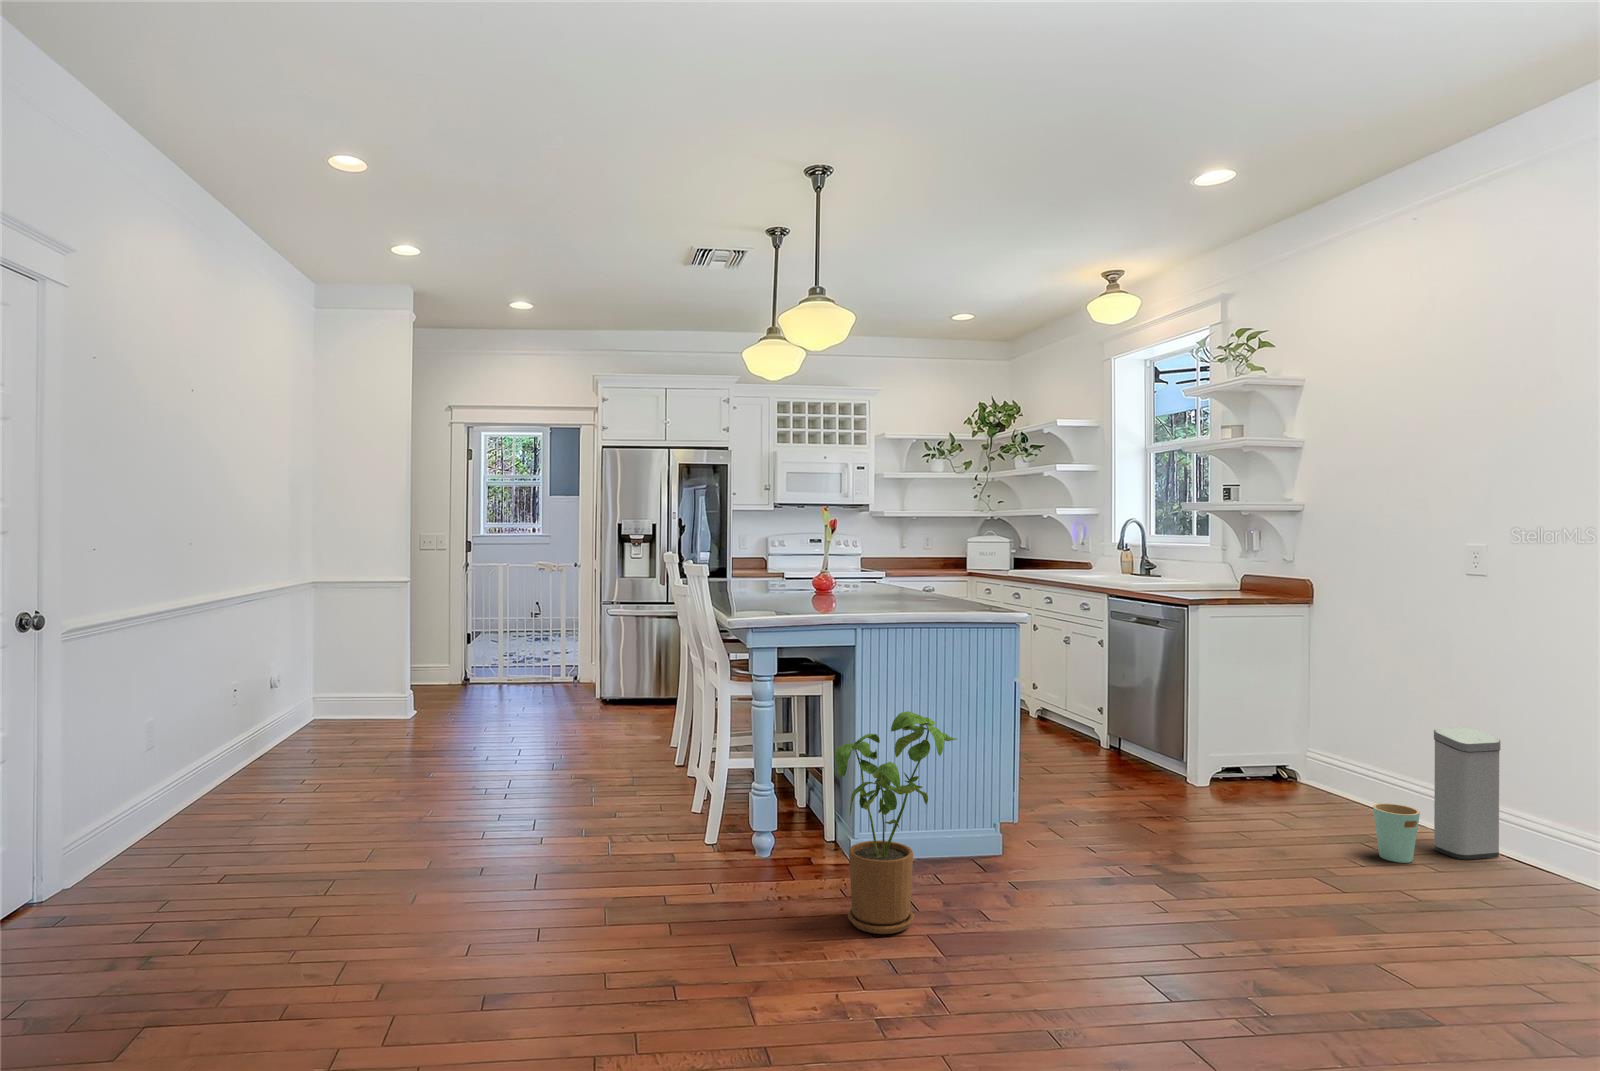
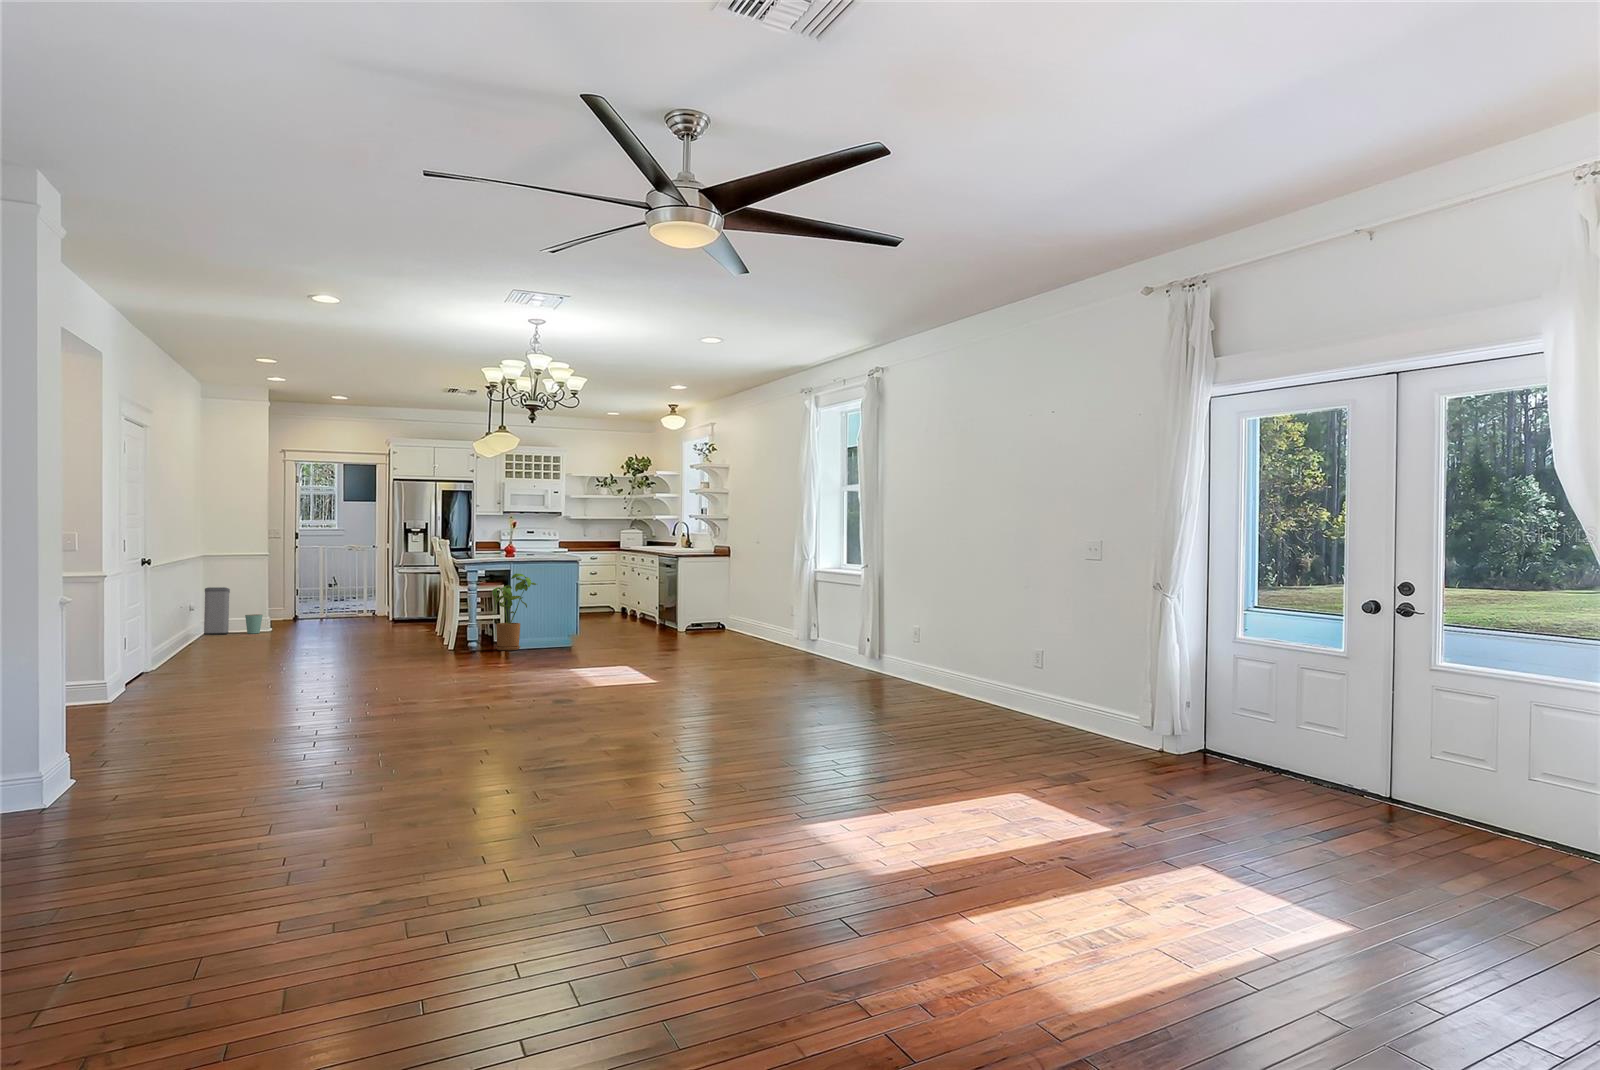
trash can: present [1373,727,1500,863] -> present [204,587,263,635]

